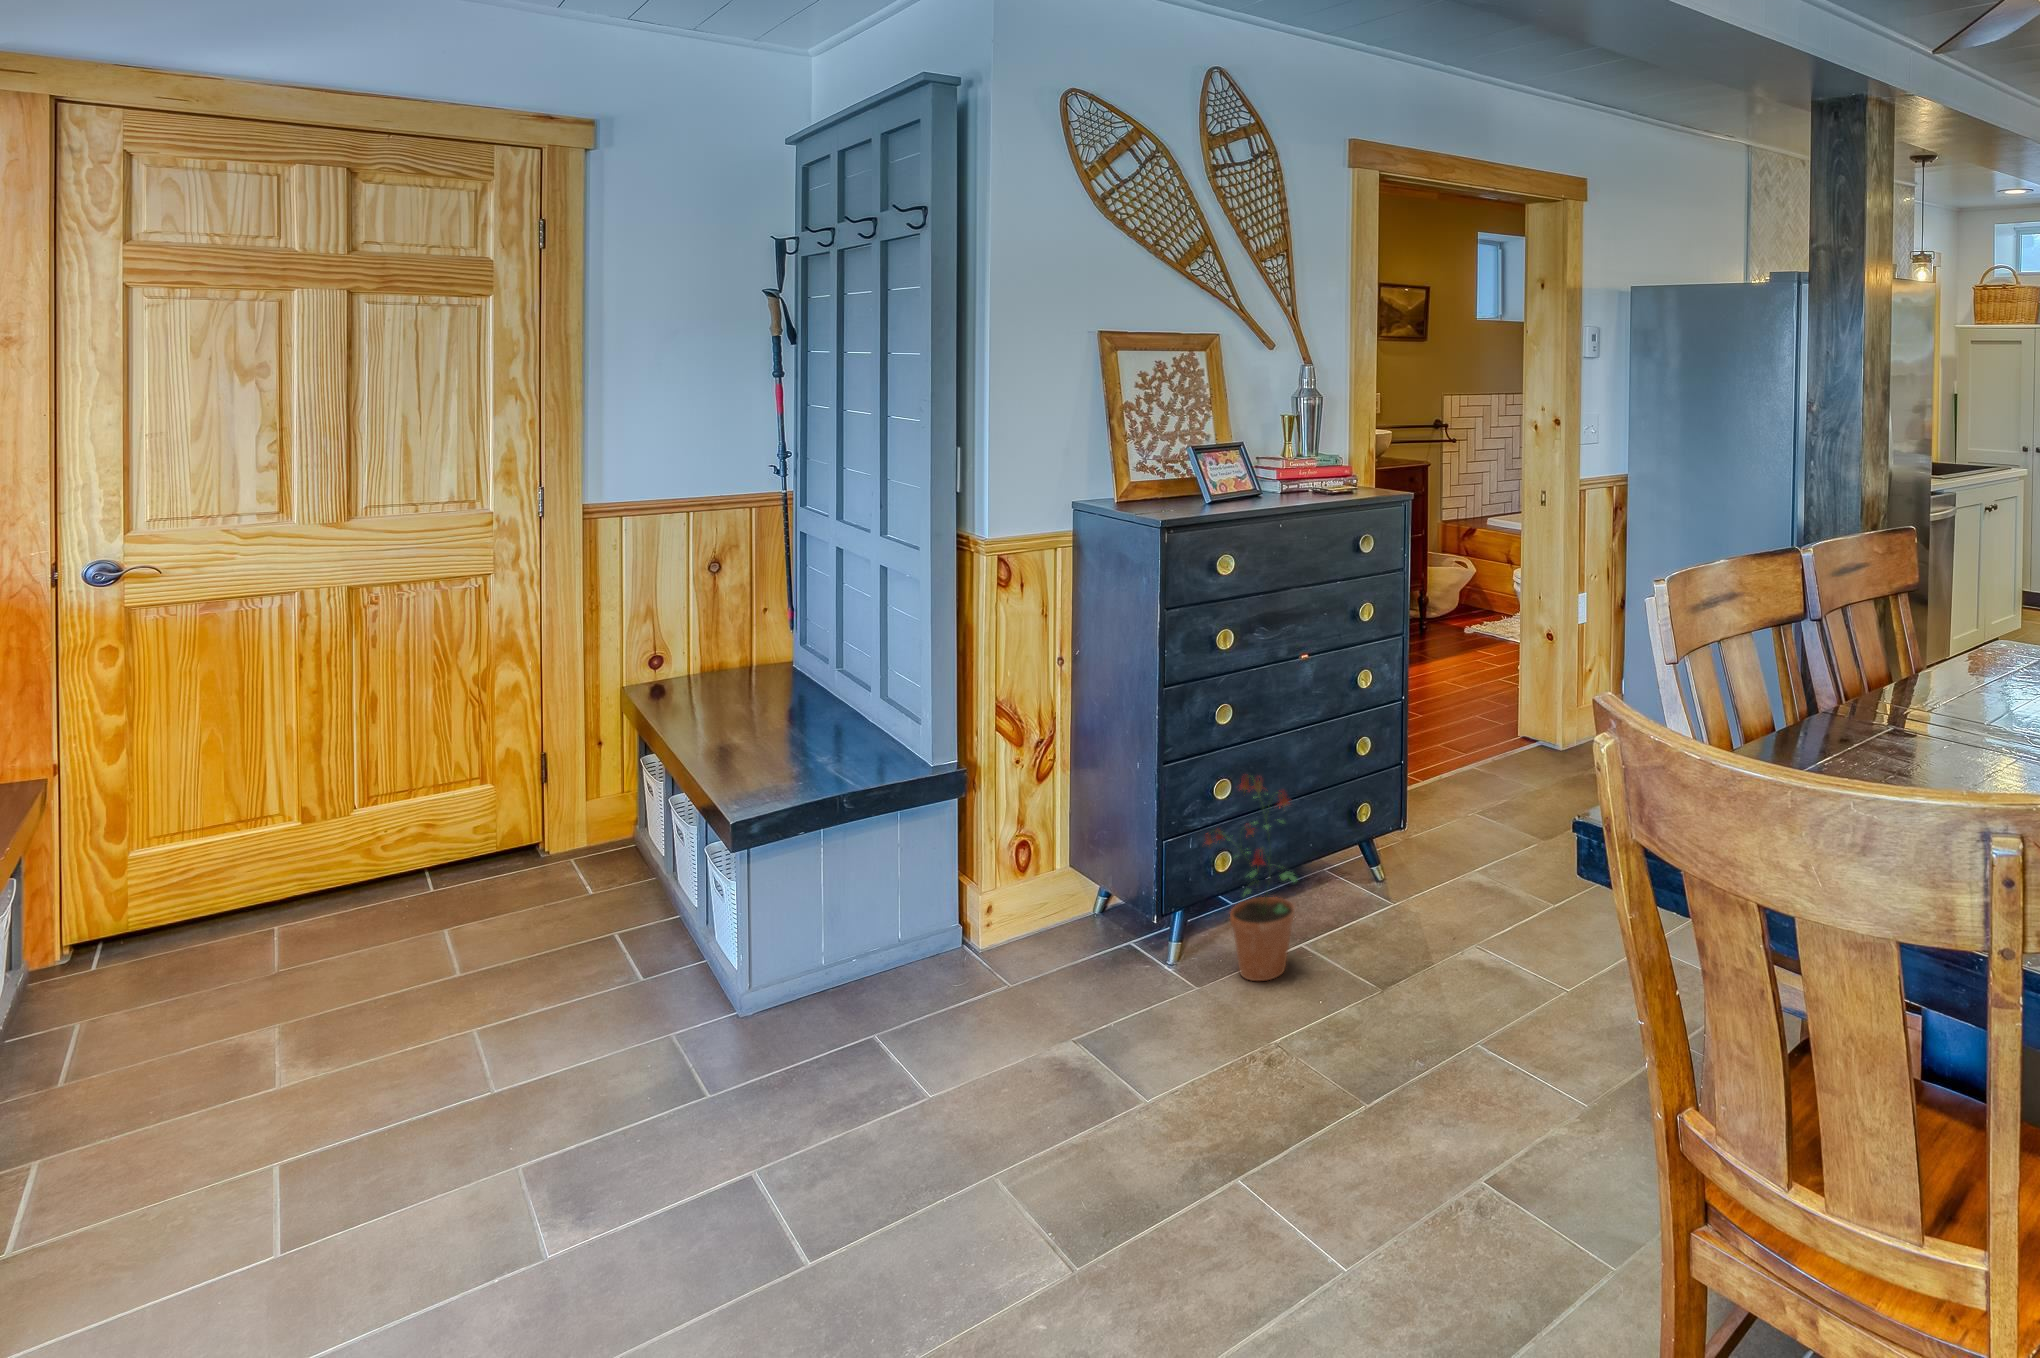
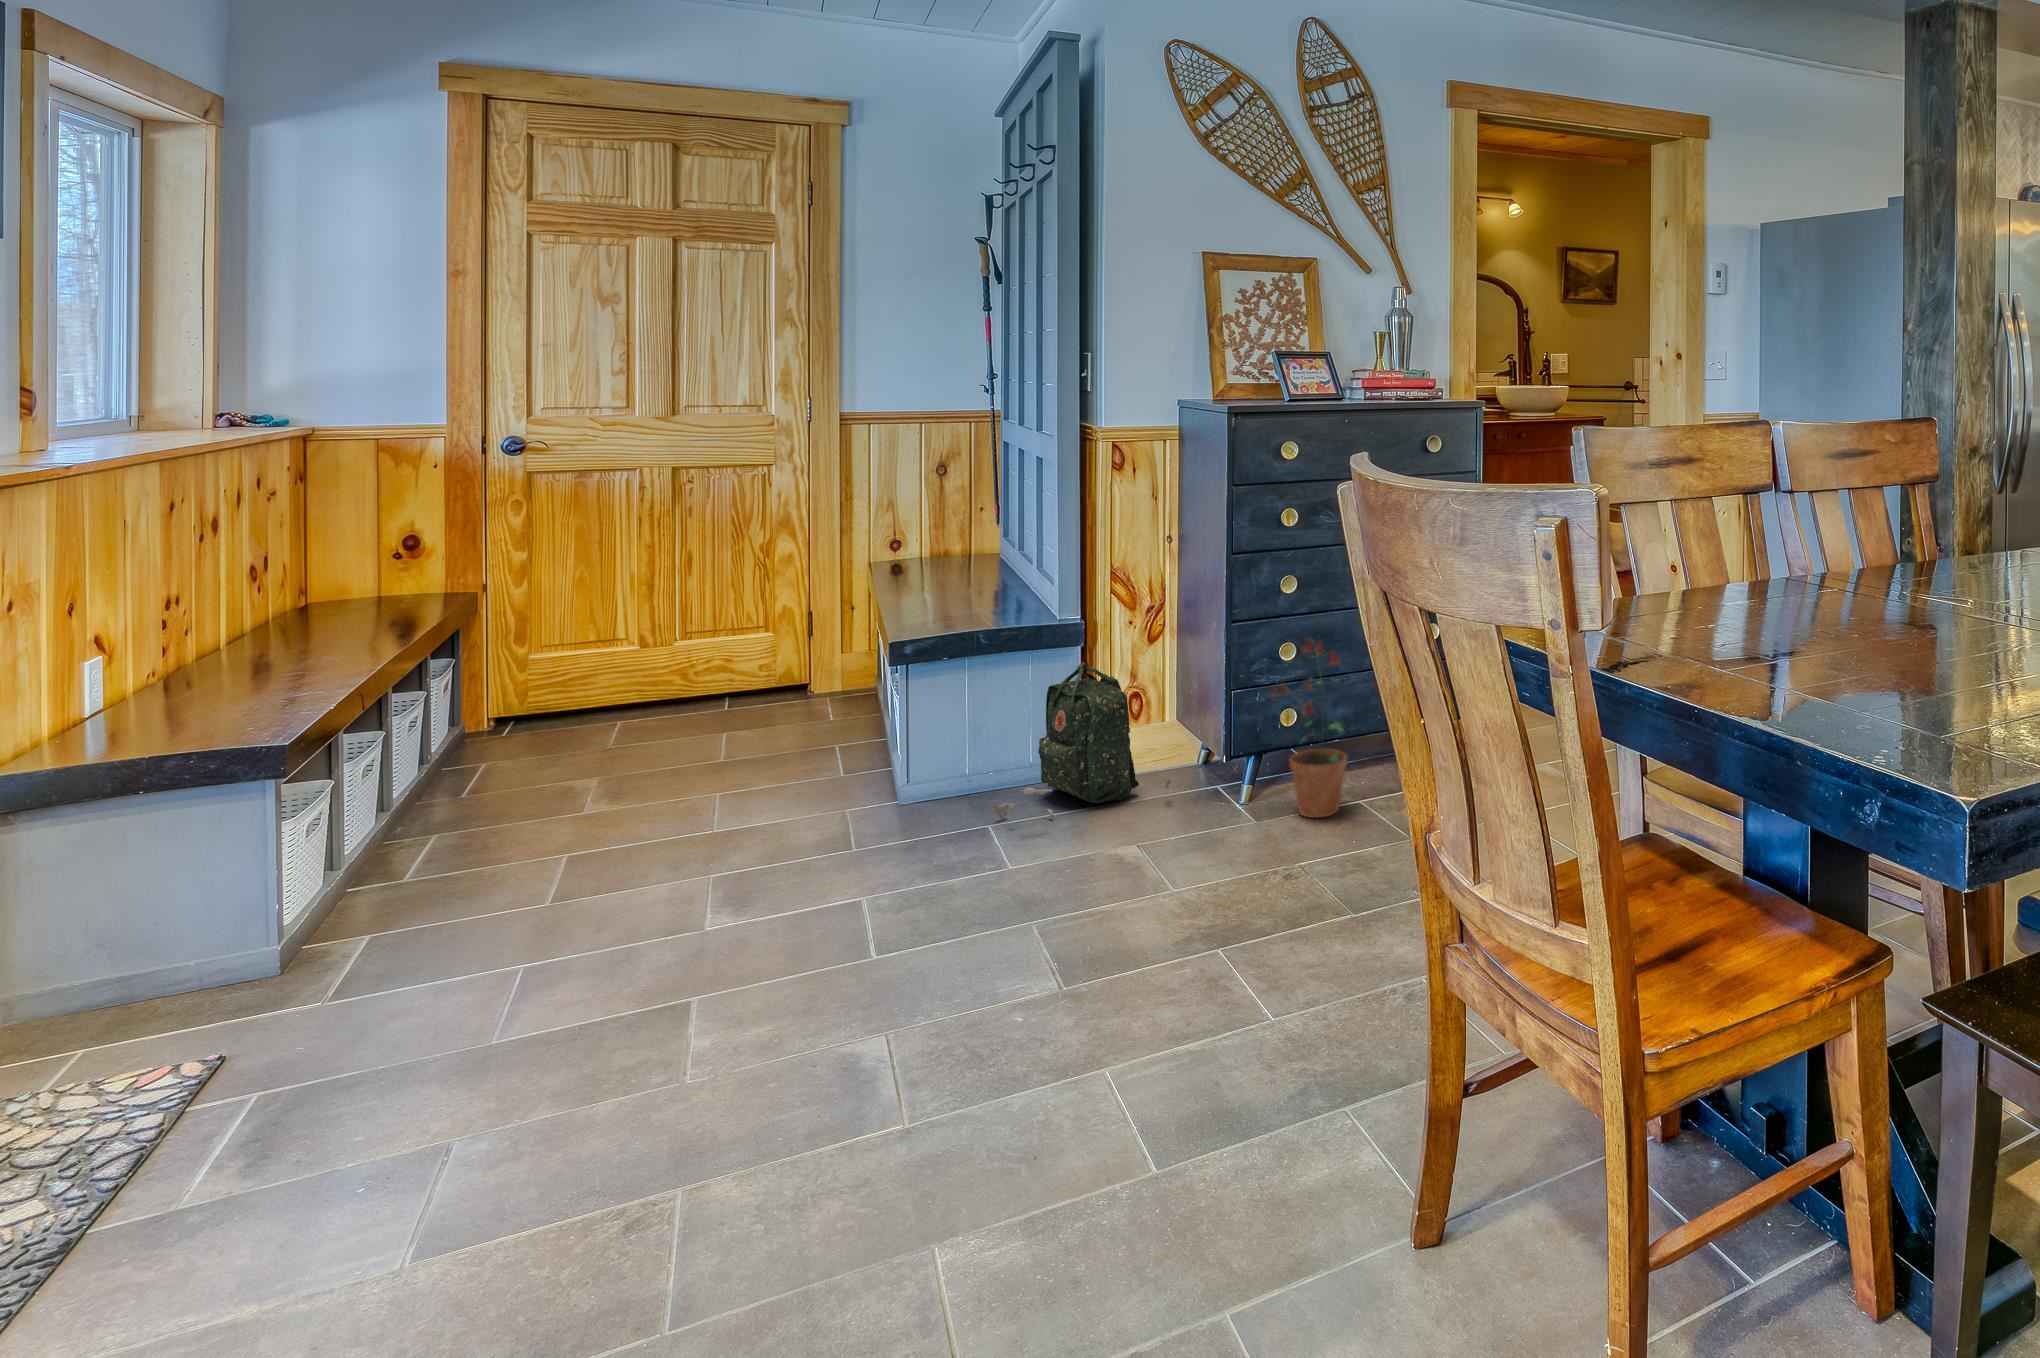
backpack: none [872,820,1085,1027] -> present [994,662,1171,819]

